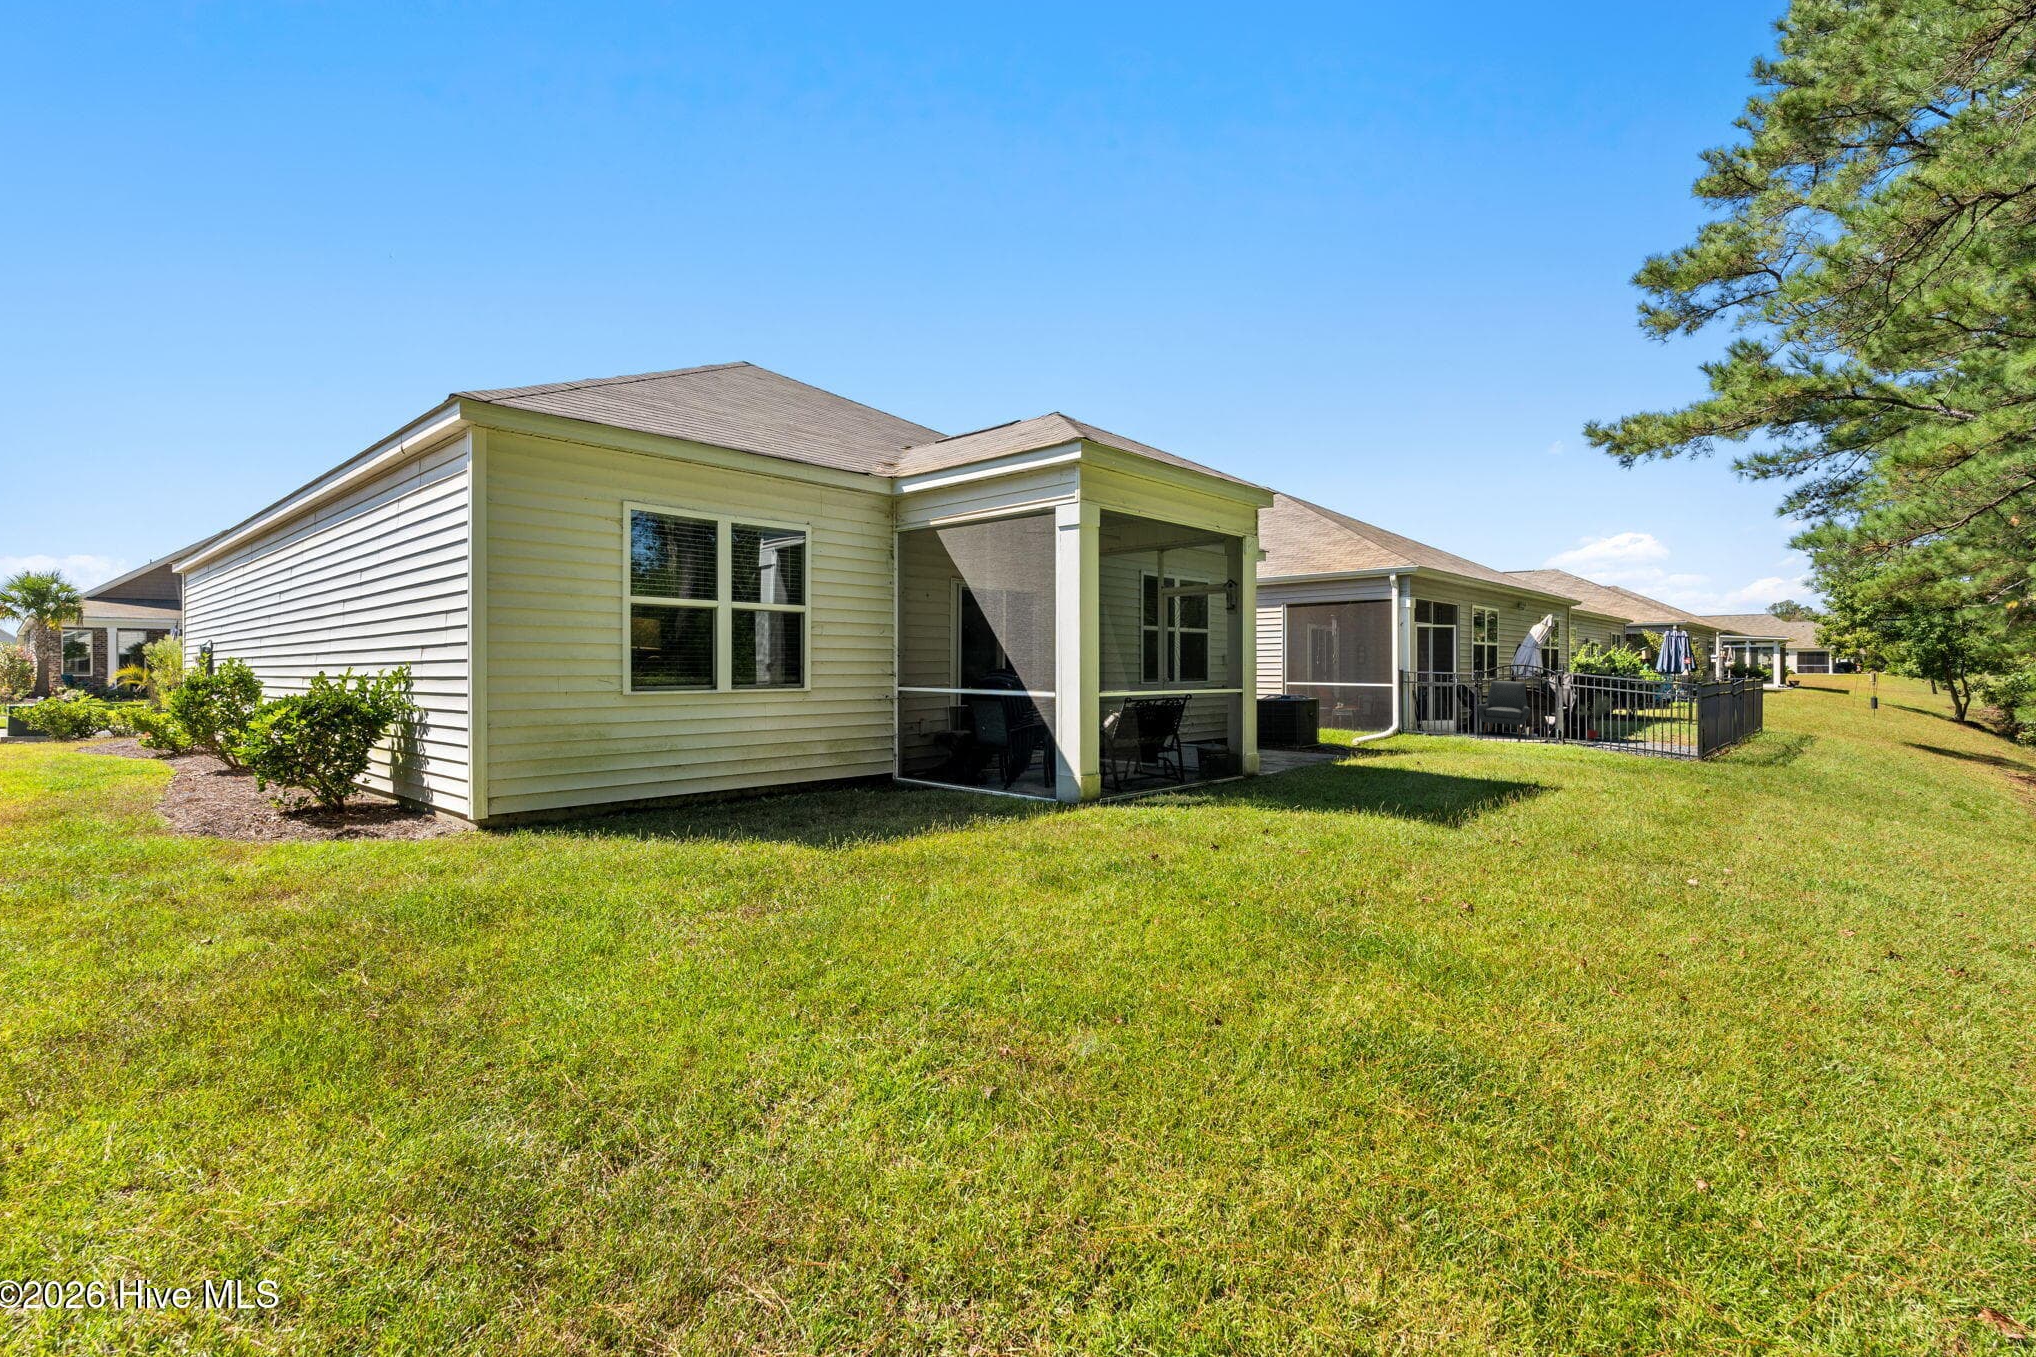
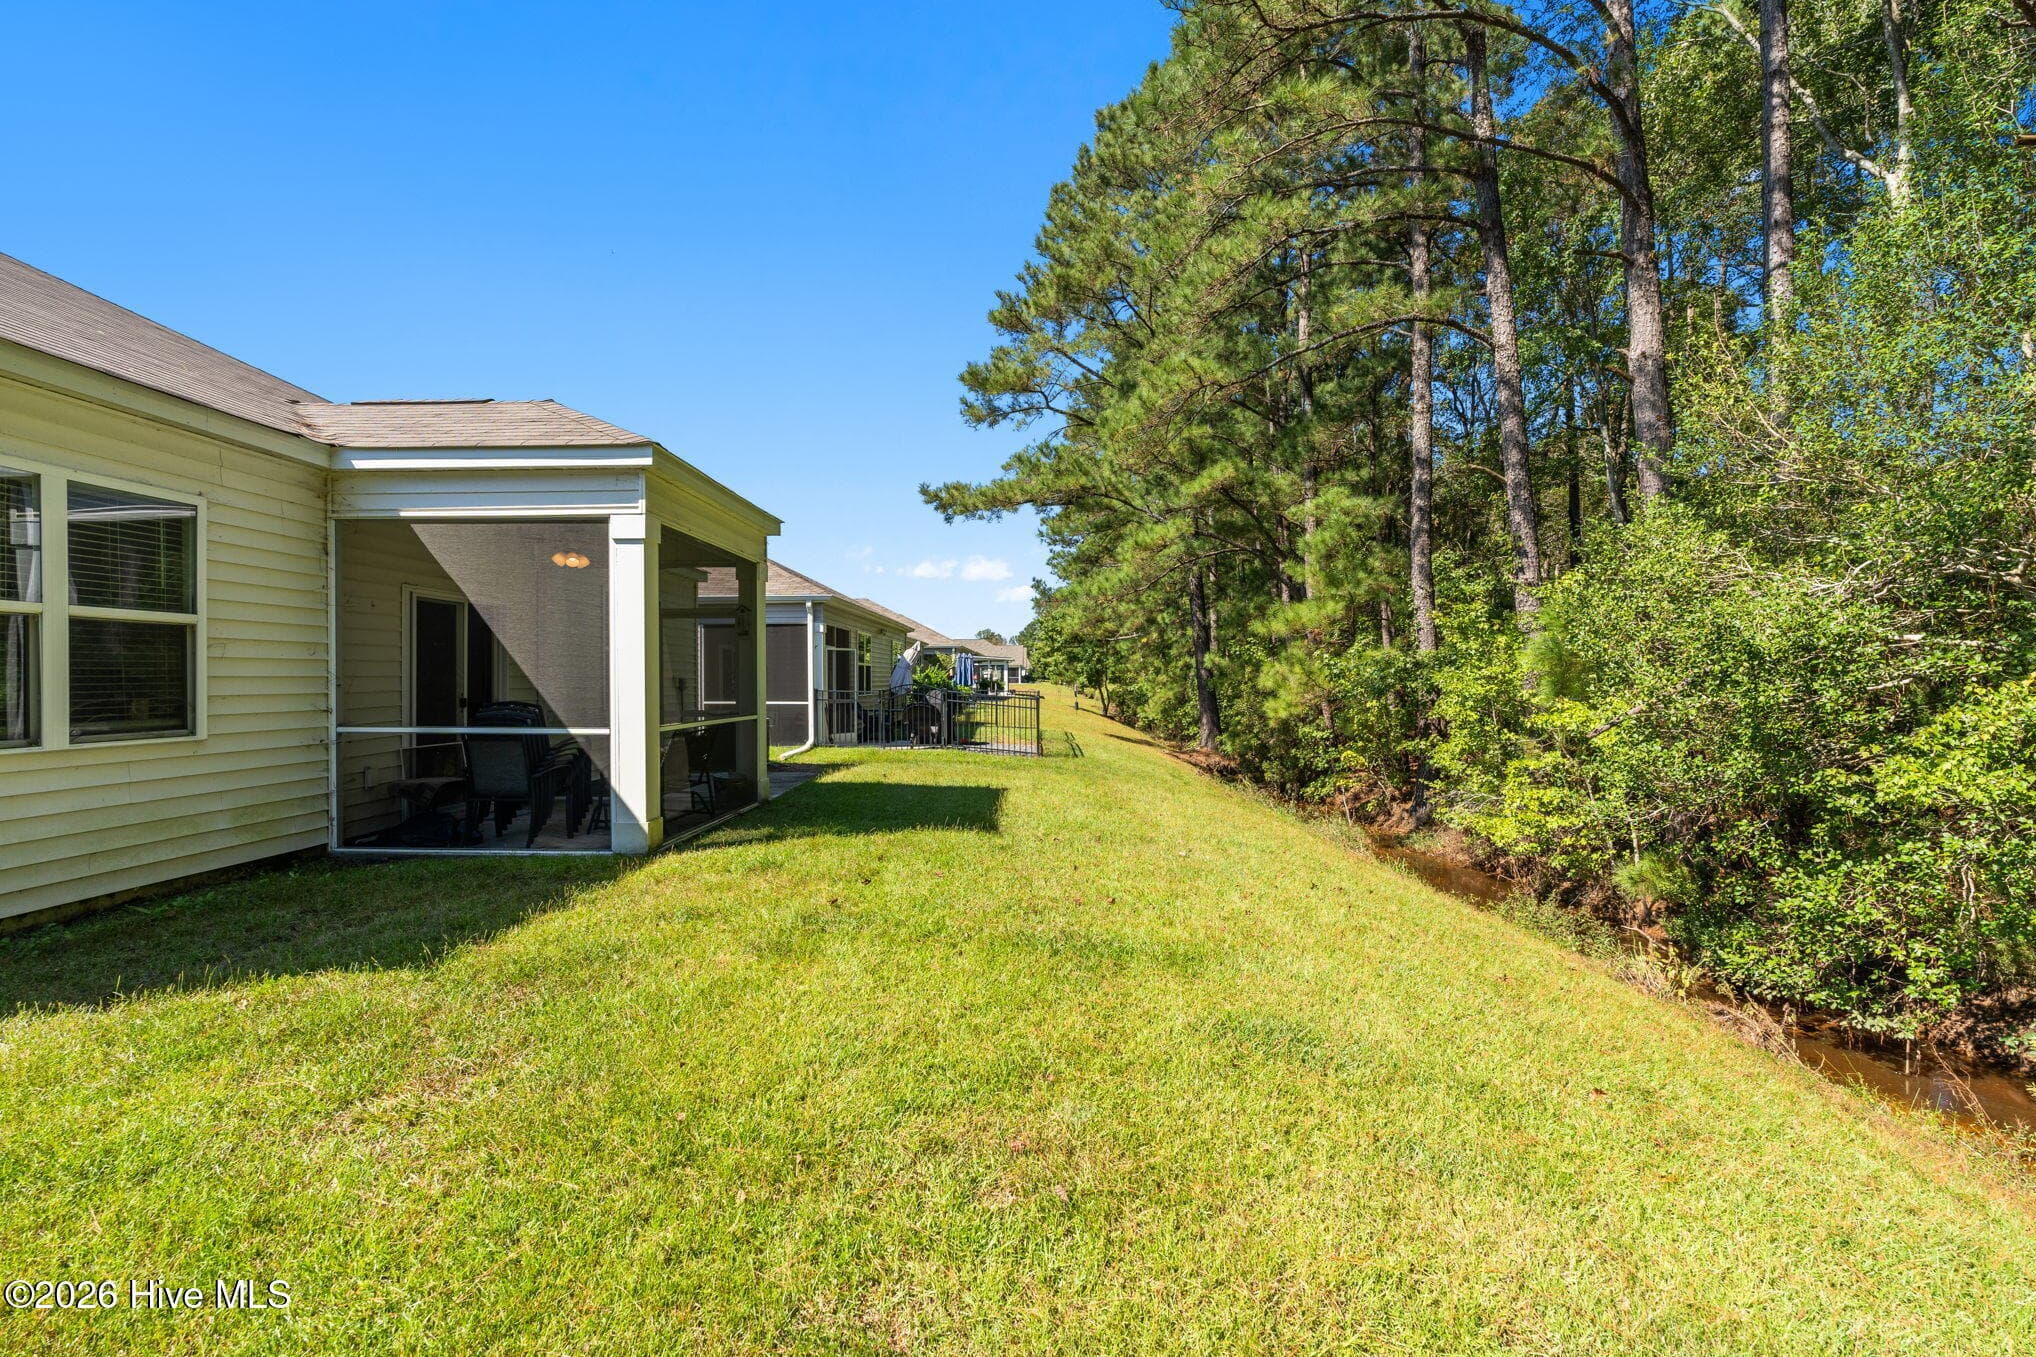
chair: present [1477,681,1530,737] -> none [883,698,924,745]

